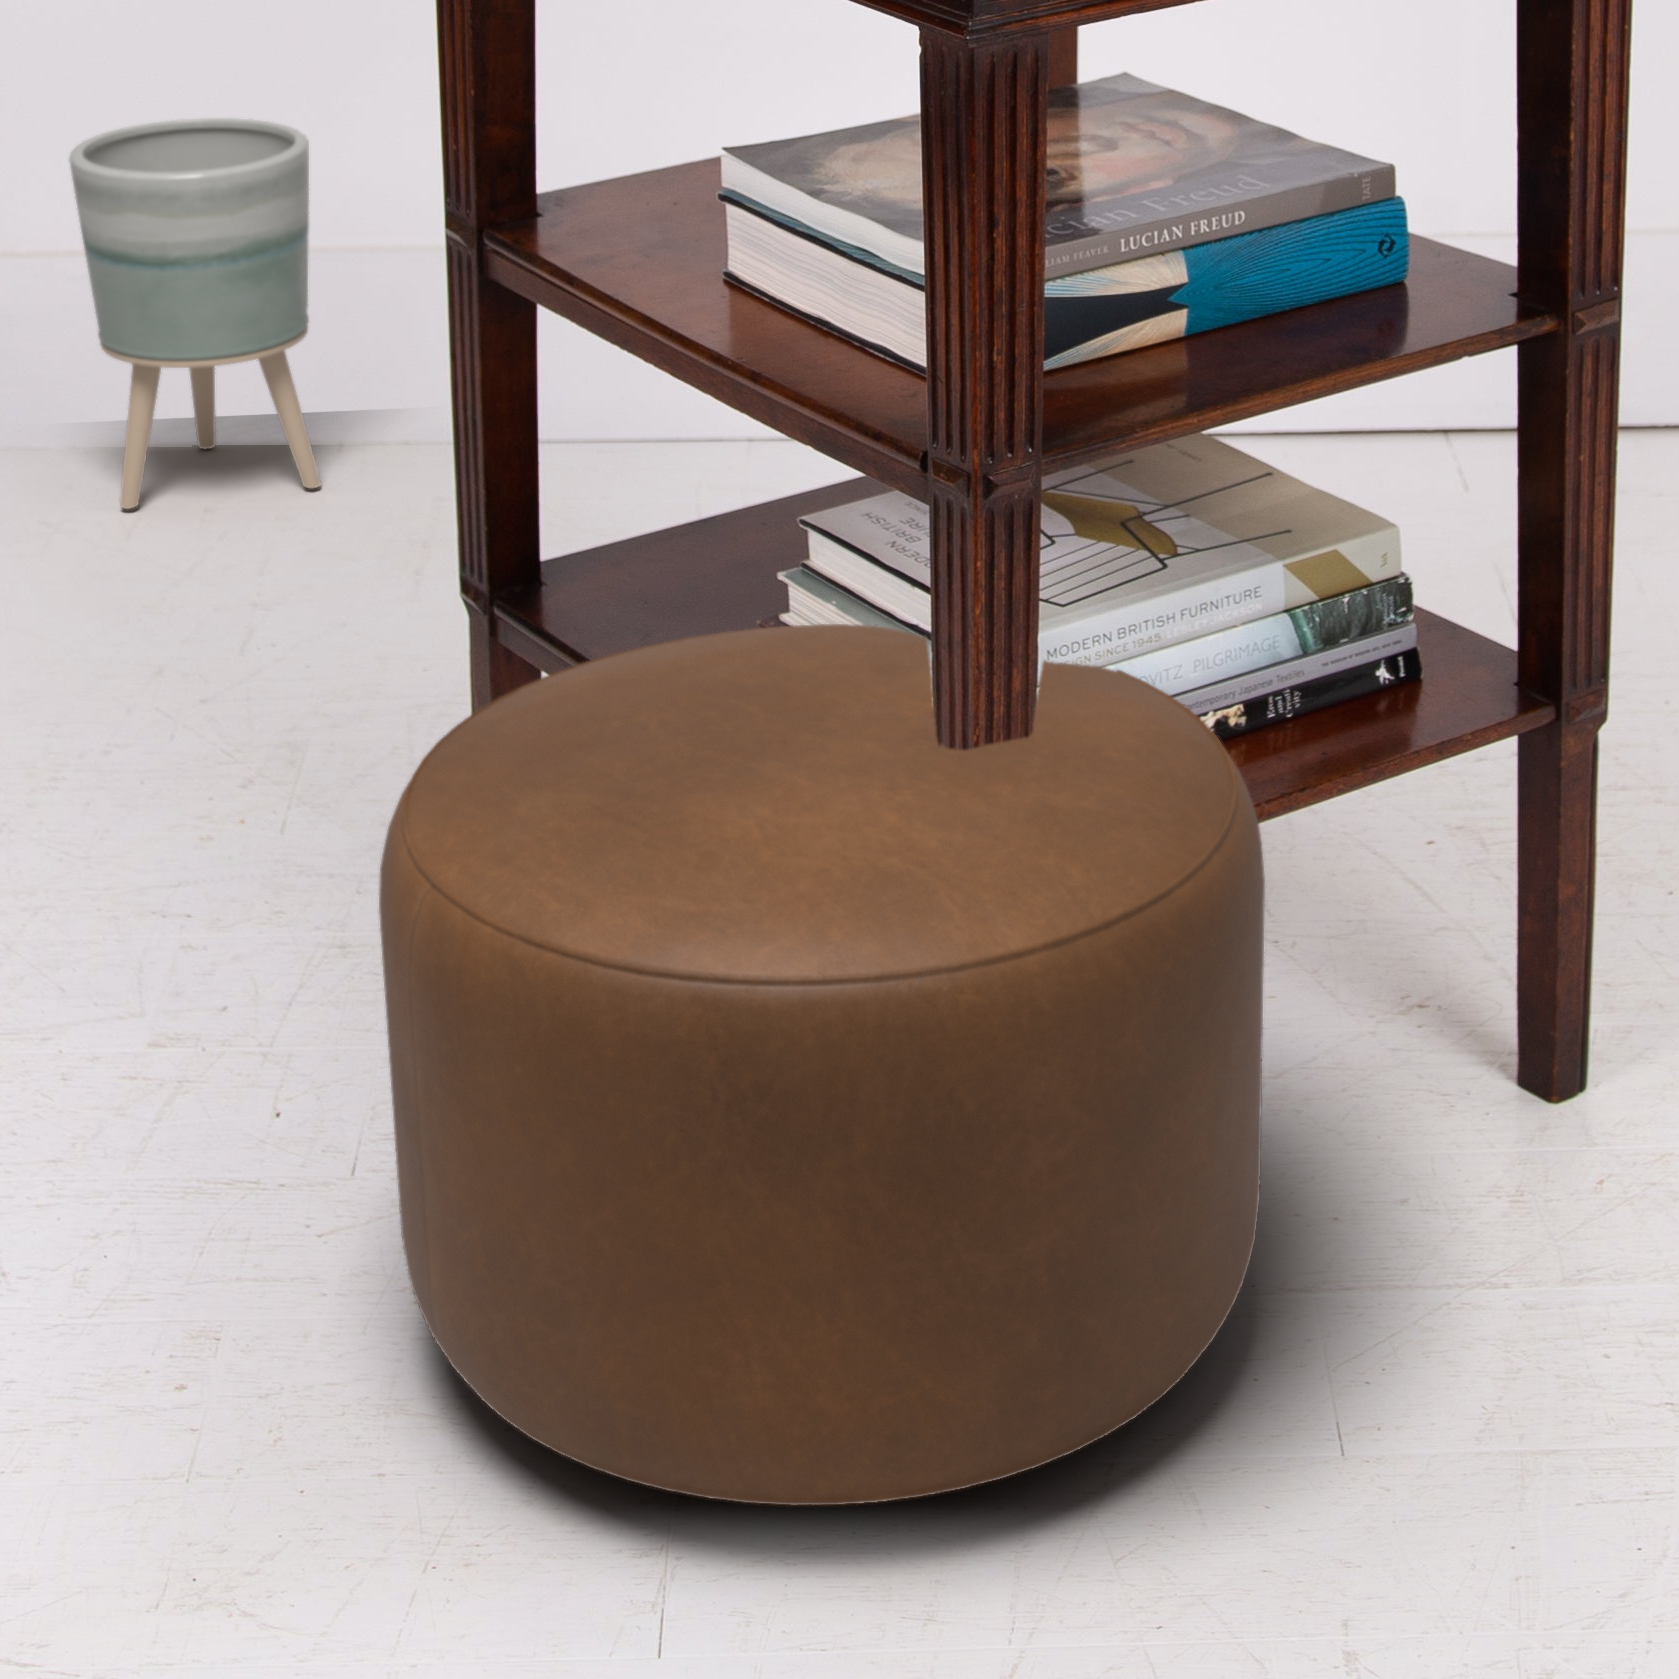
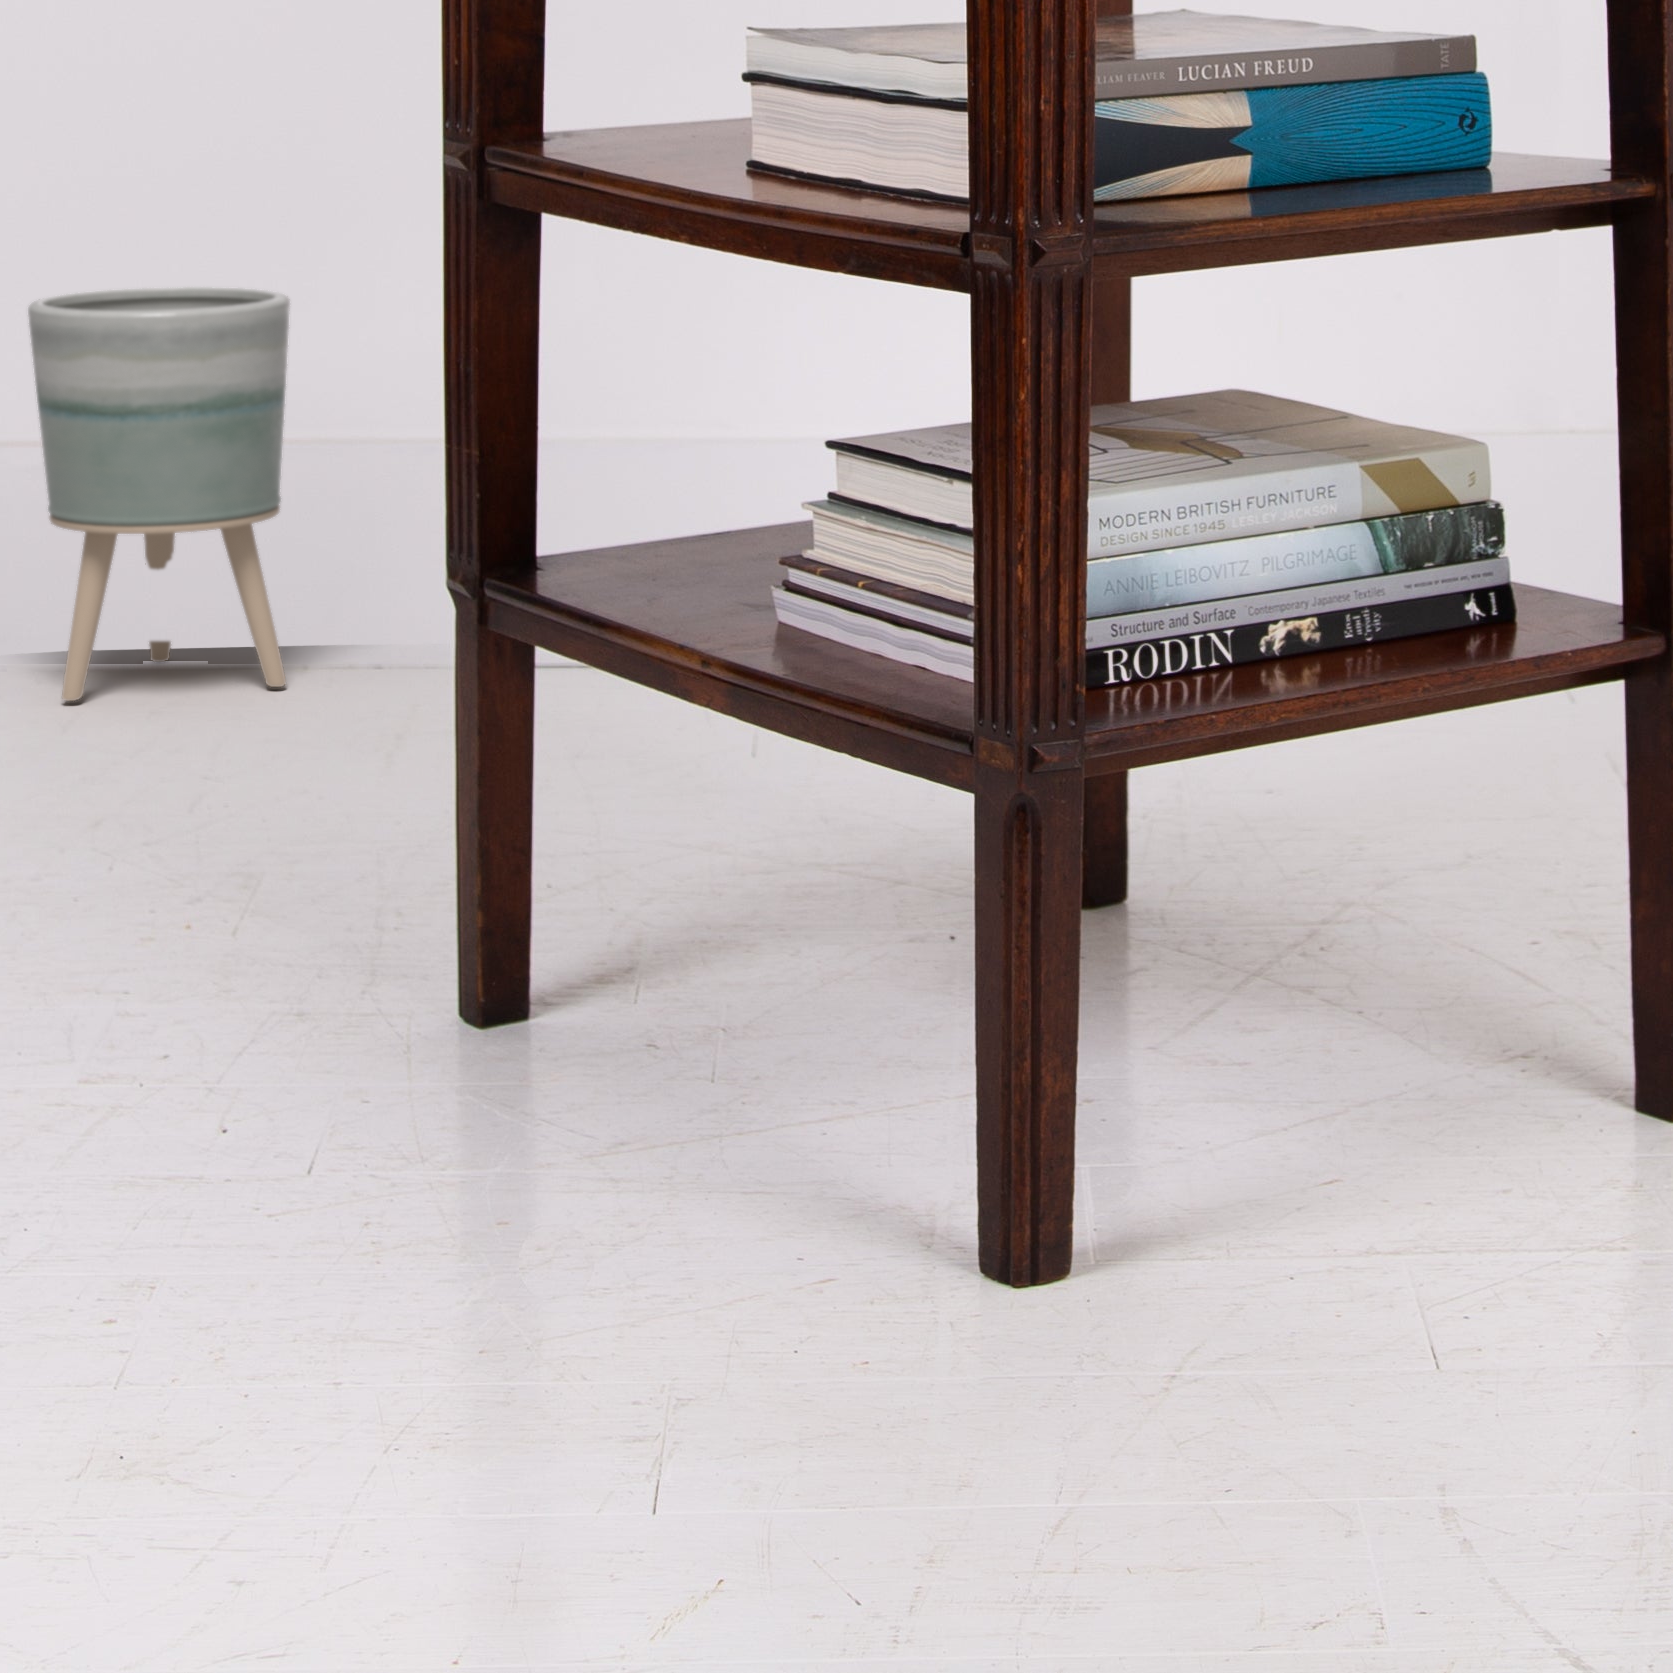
ottoman: present [379,624,1265,1505] -> none [355,527,1345,1381]

